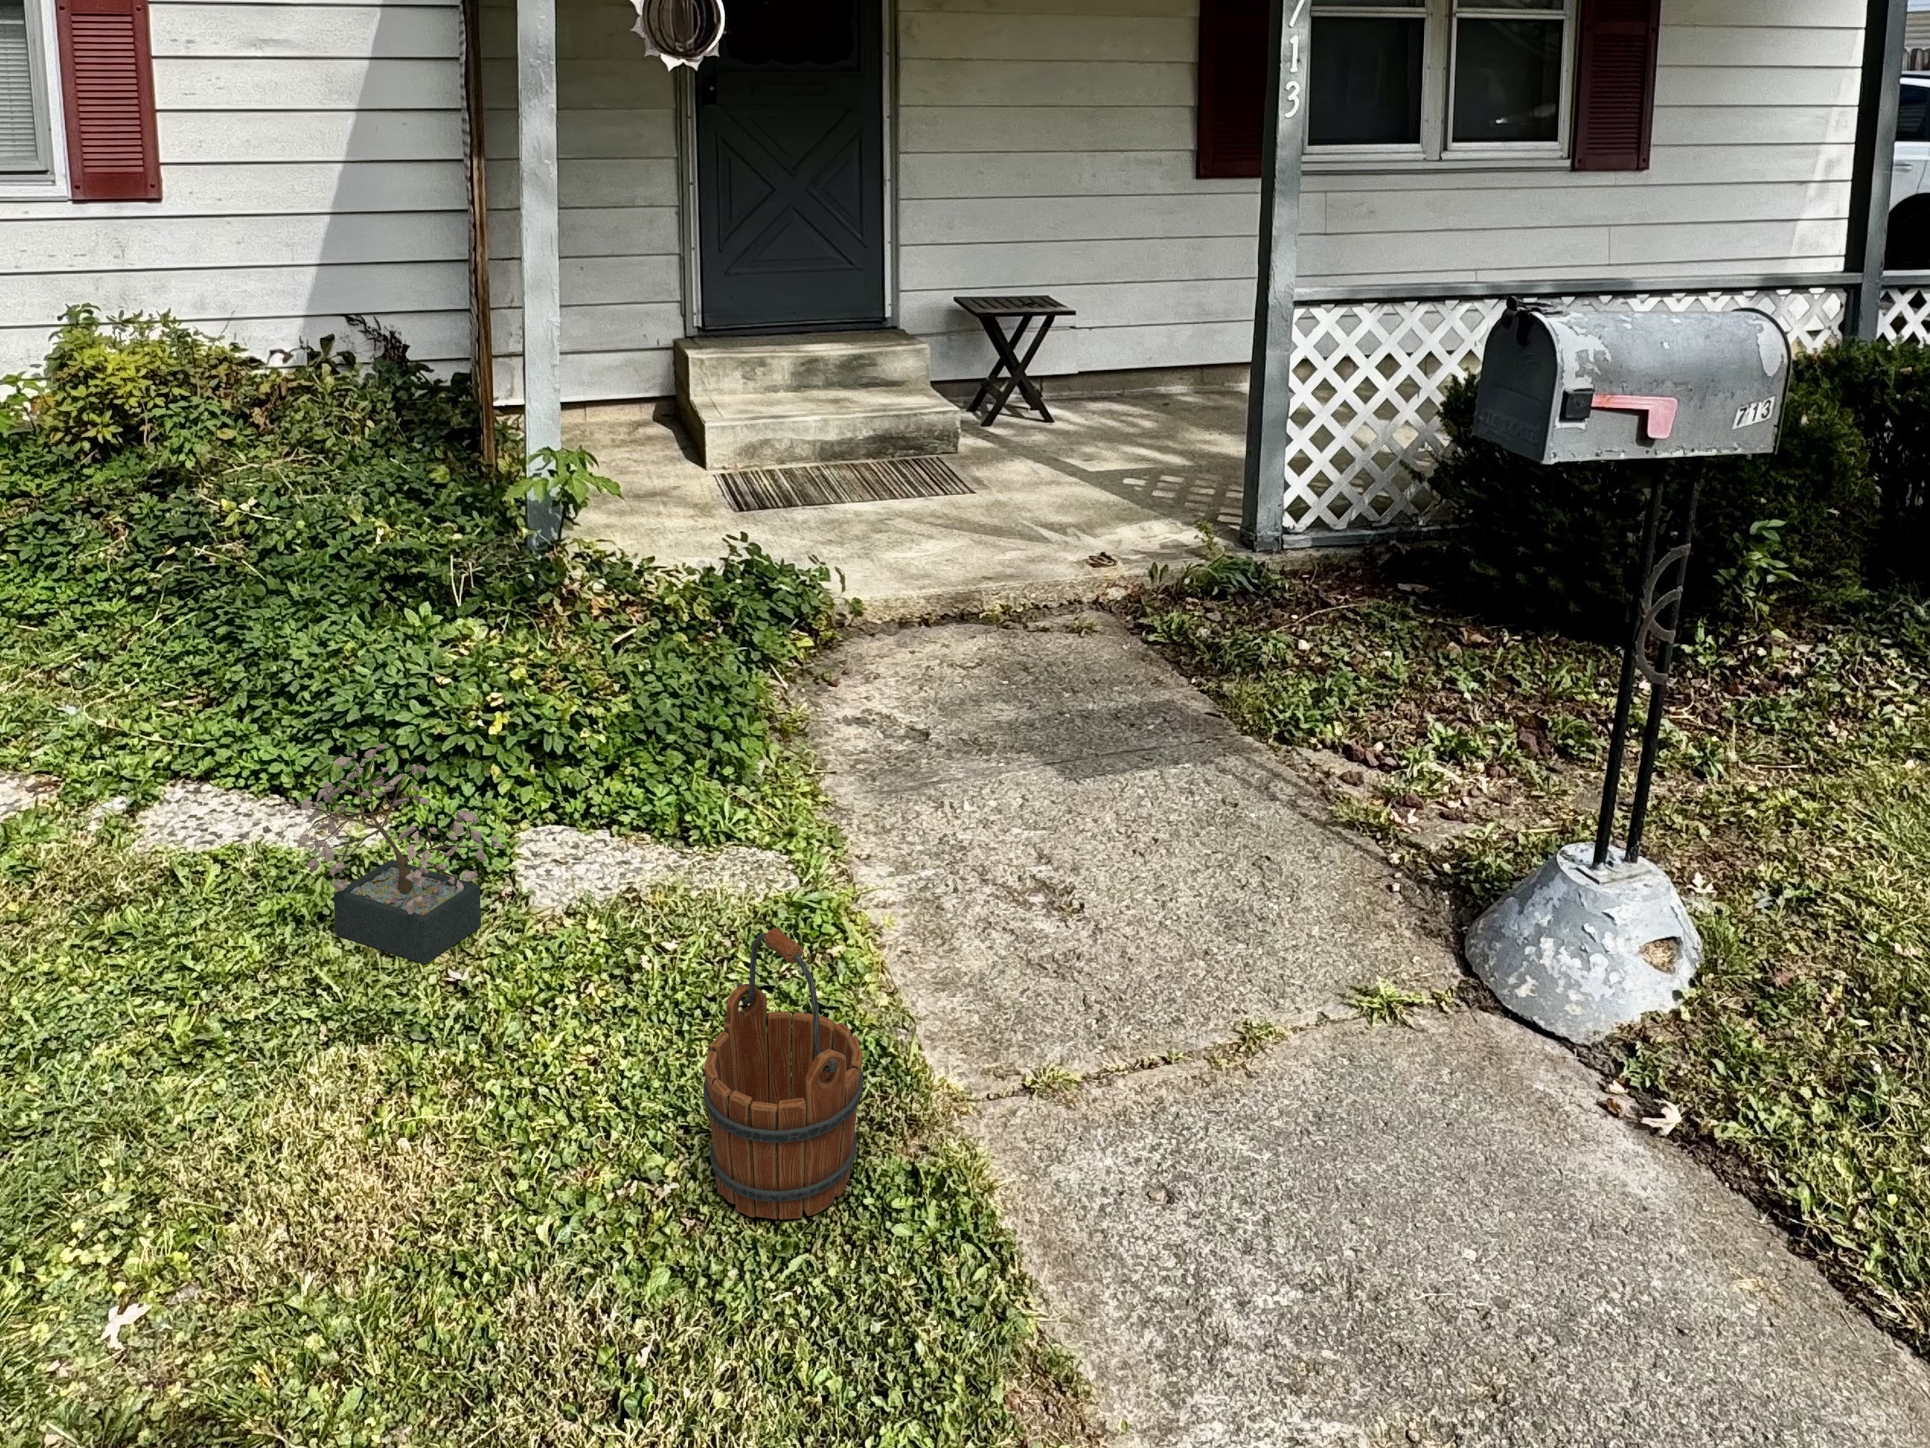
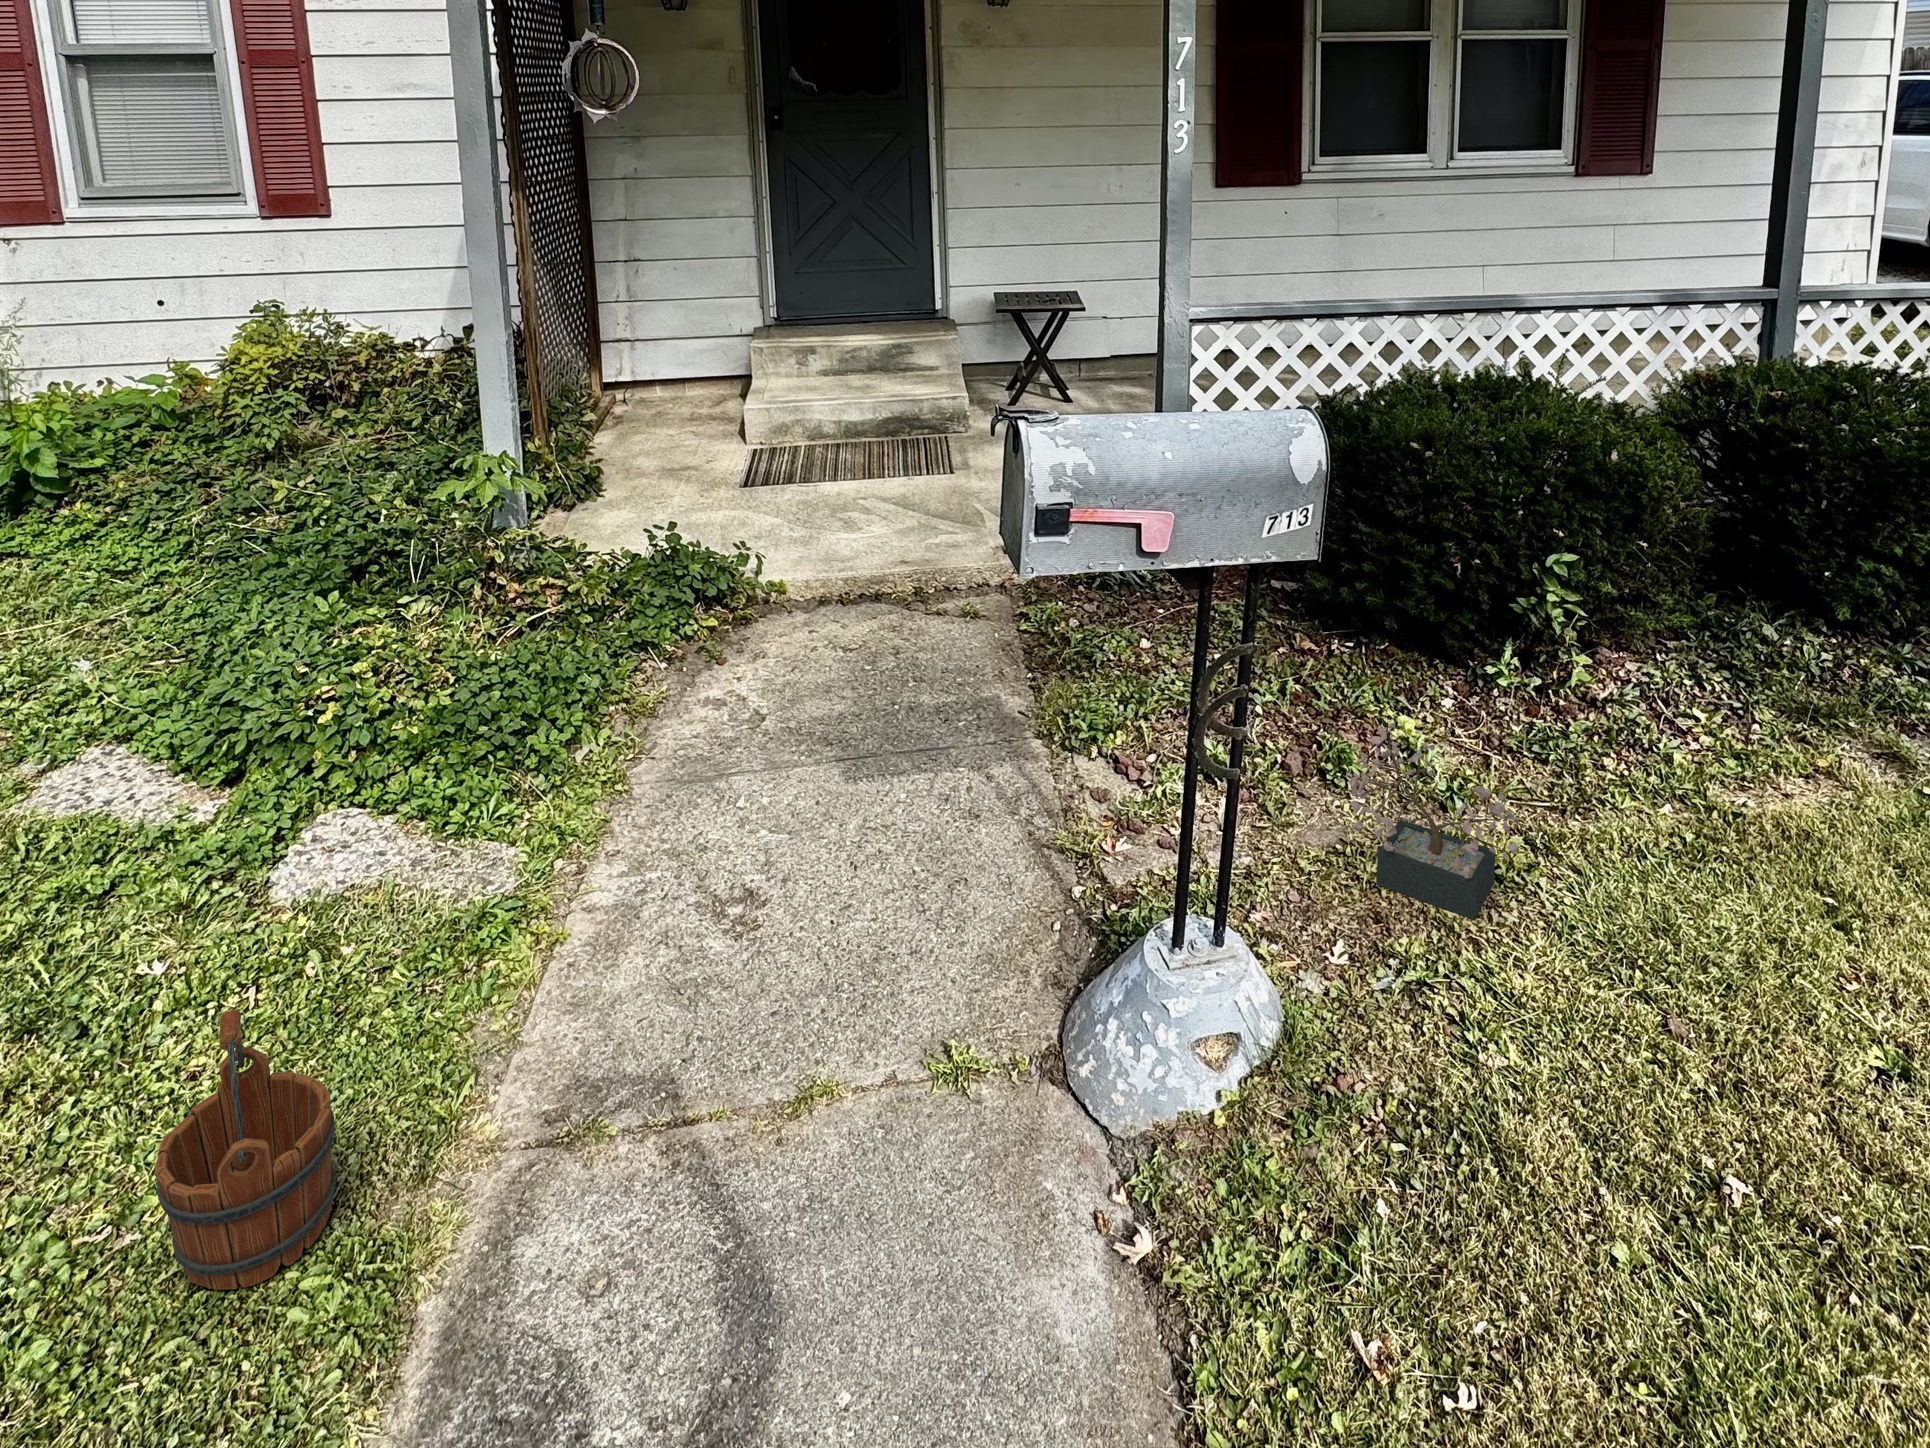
decorative plant: present [288,744,505,964] -> present [1347,723,1519,919]

